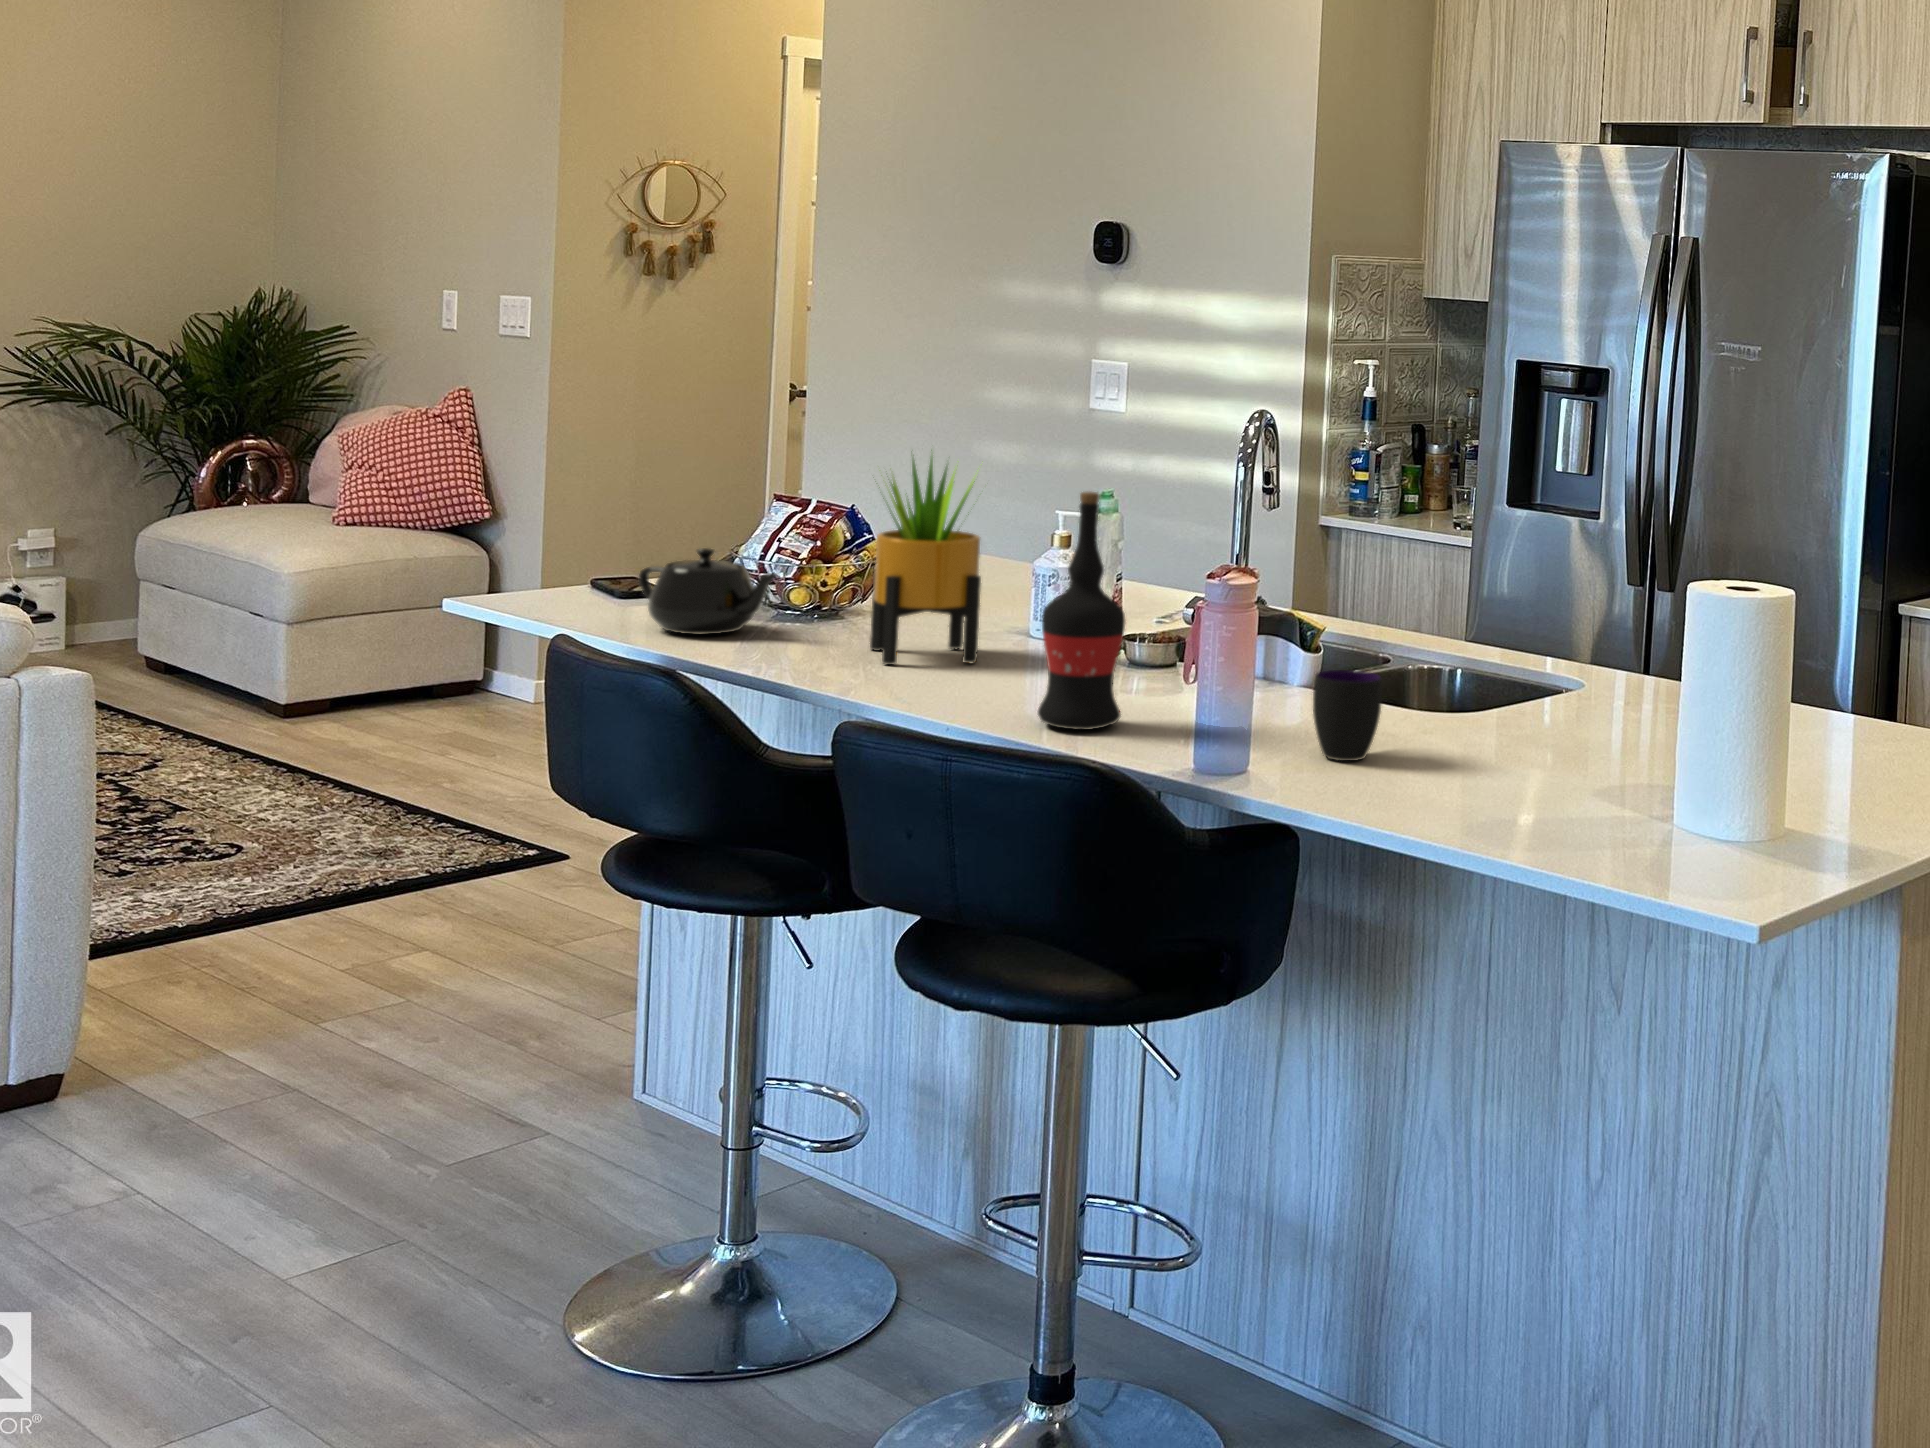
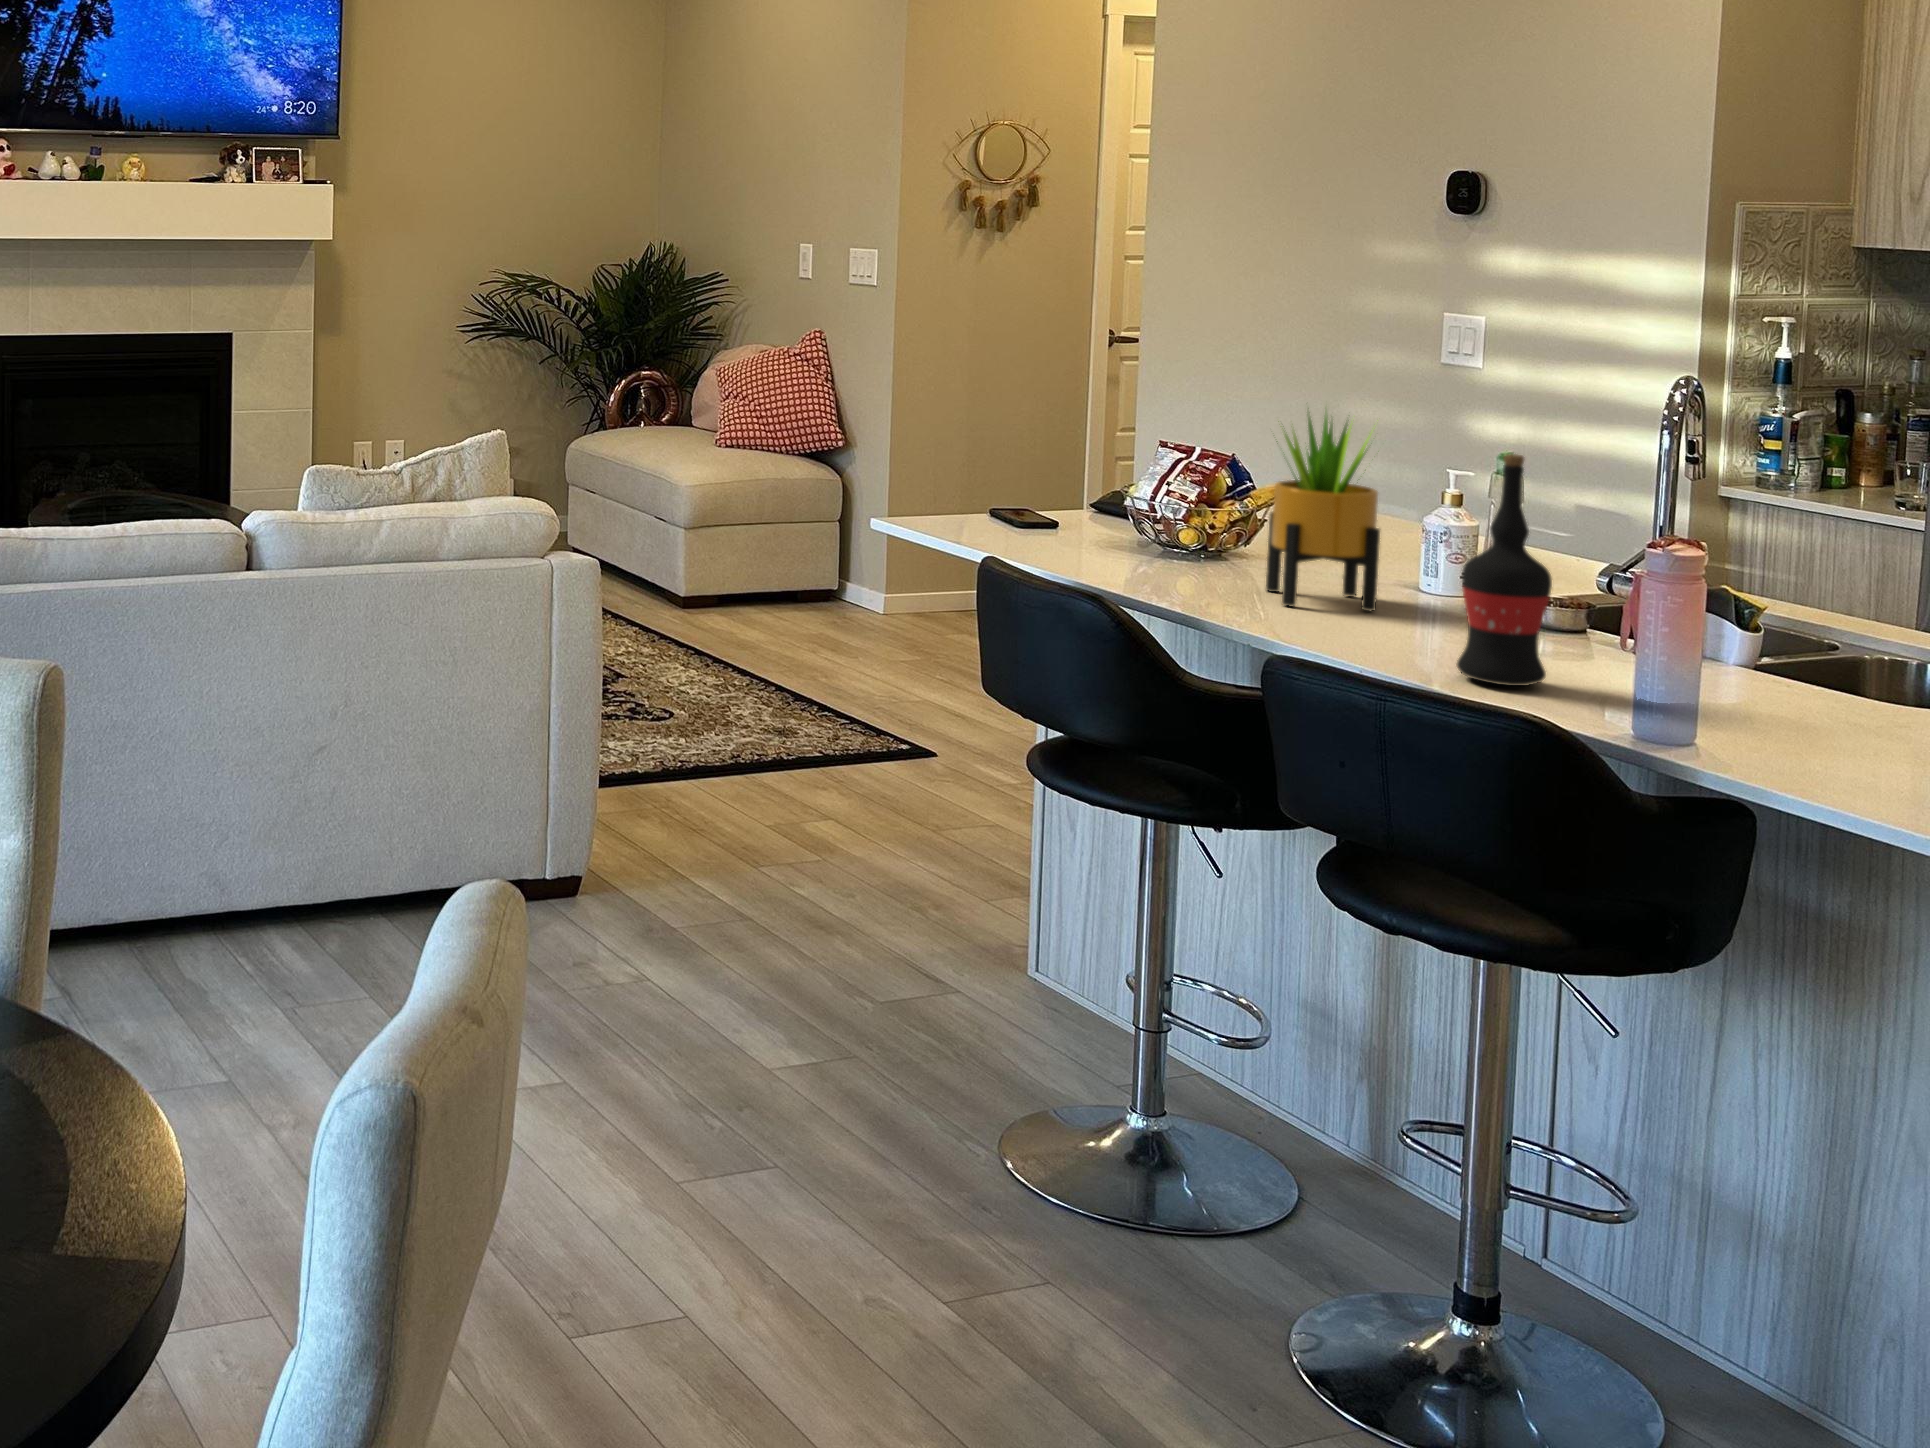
teapot: present [639,548,777,634] -> none [1045,488,1178,565]
cup: present [1313,670,1382,761] -> none [1773,650,1858,746]

